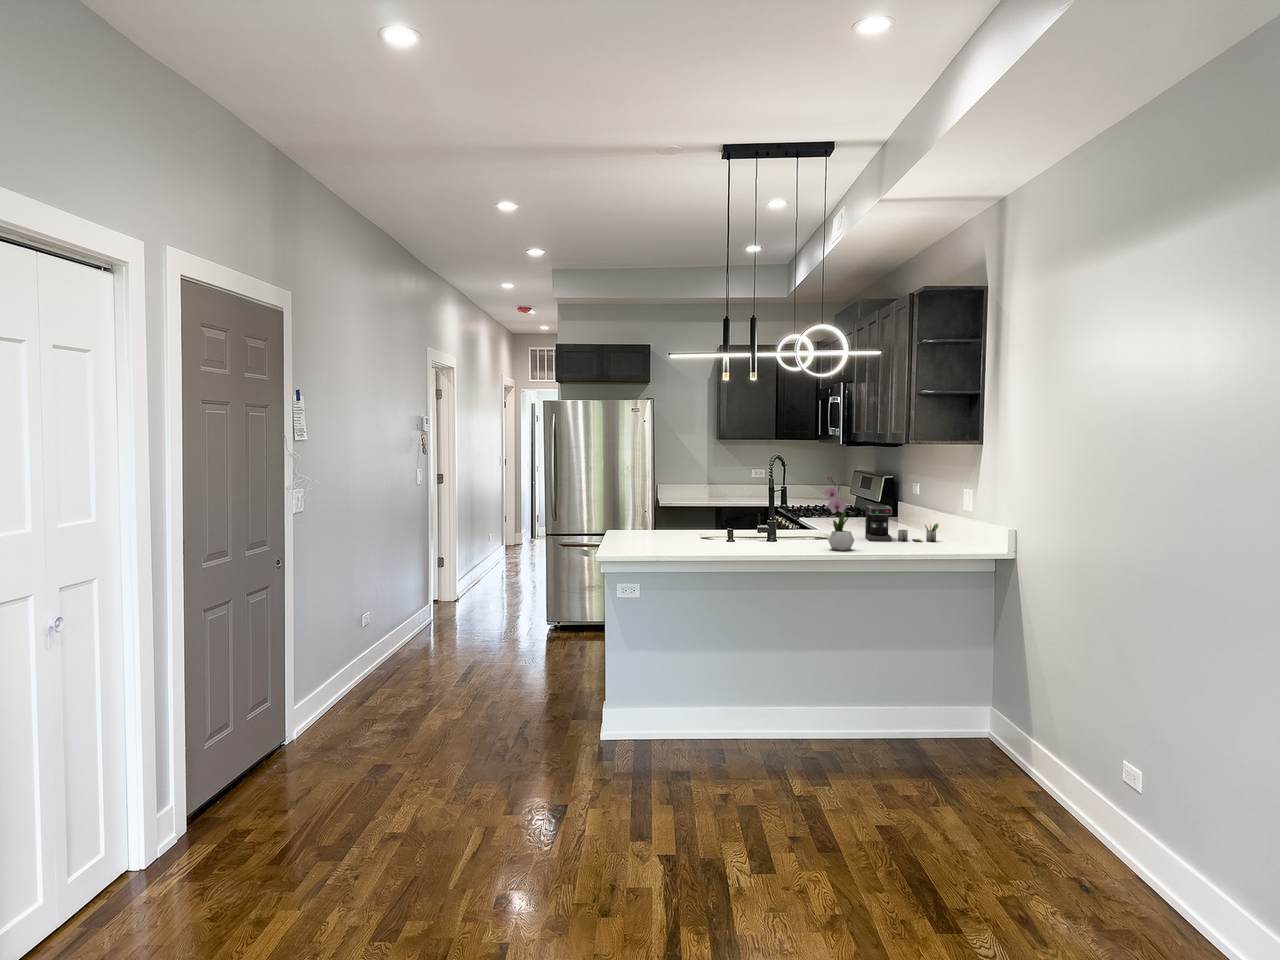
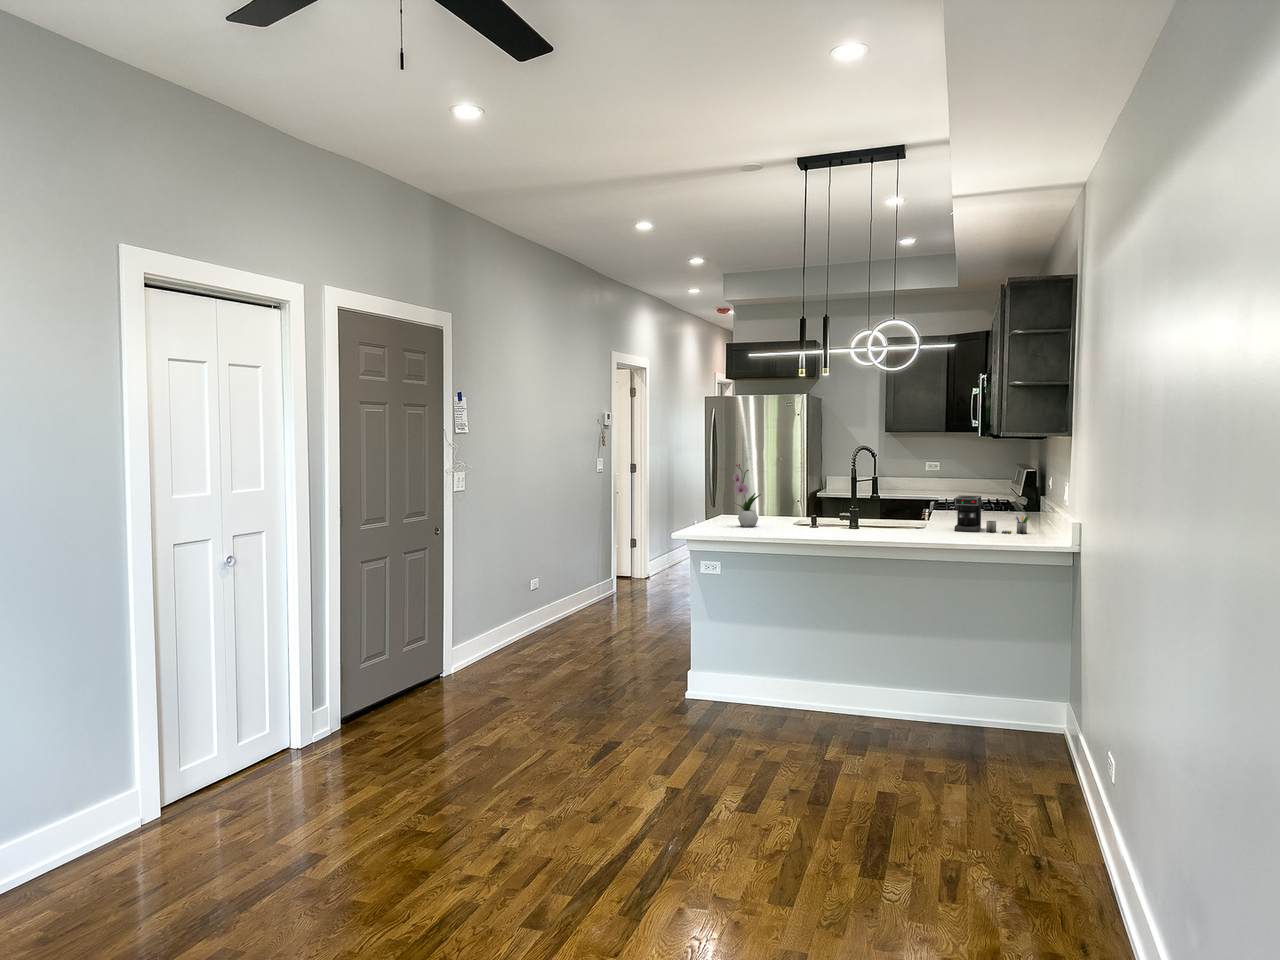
flower arrangement: present [825,476,854,551] -> present [733,464,761,527]

